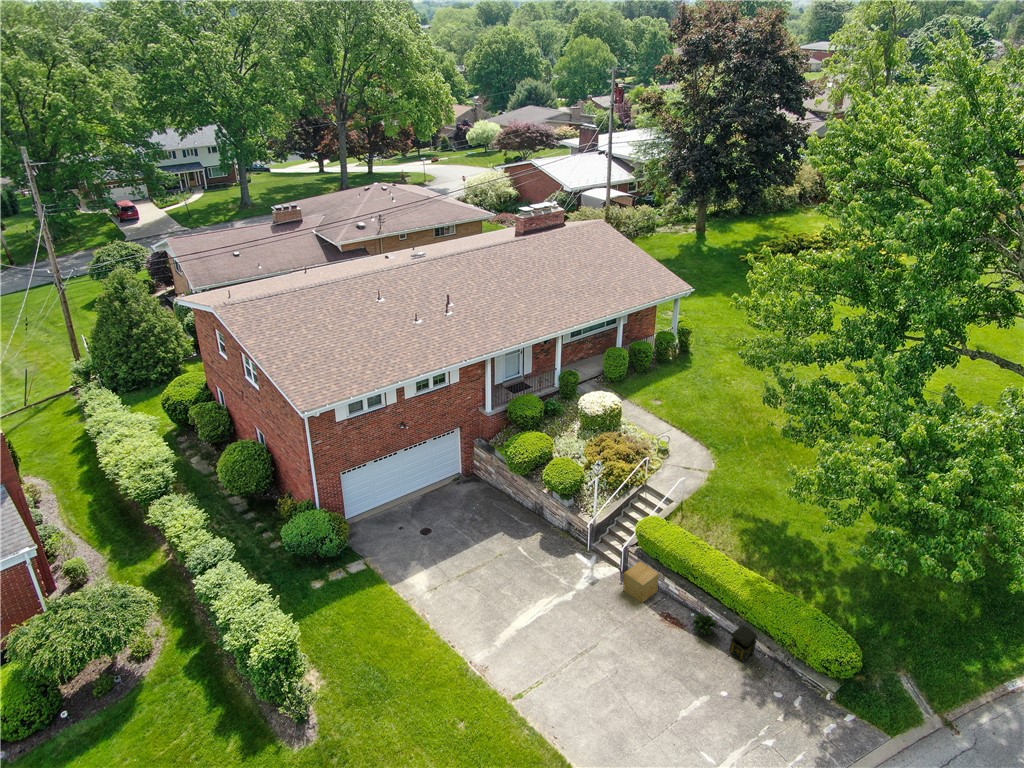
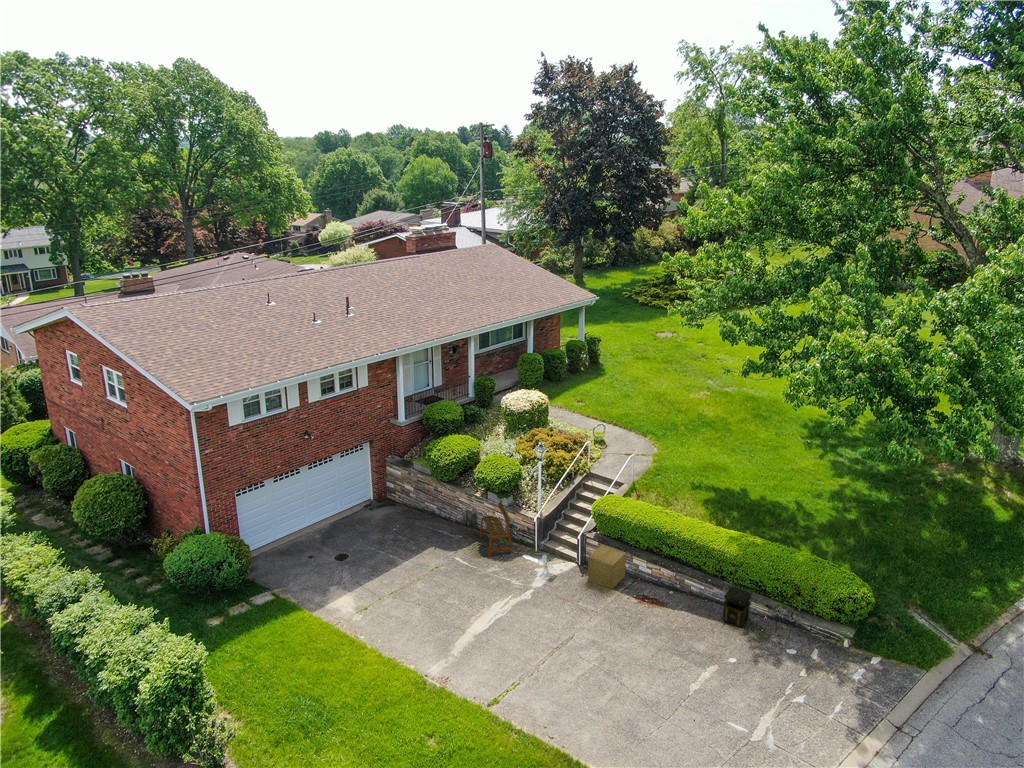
bench: none [542,503,566,553] -> present [480,501,513,557]
potted plant: present [692,612,718,635] -> none [674,583,706,607]

